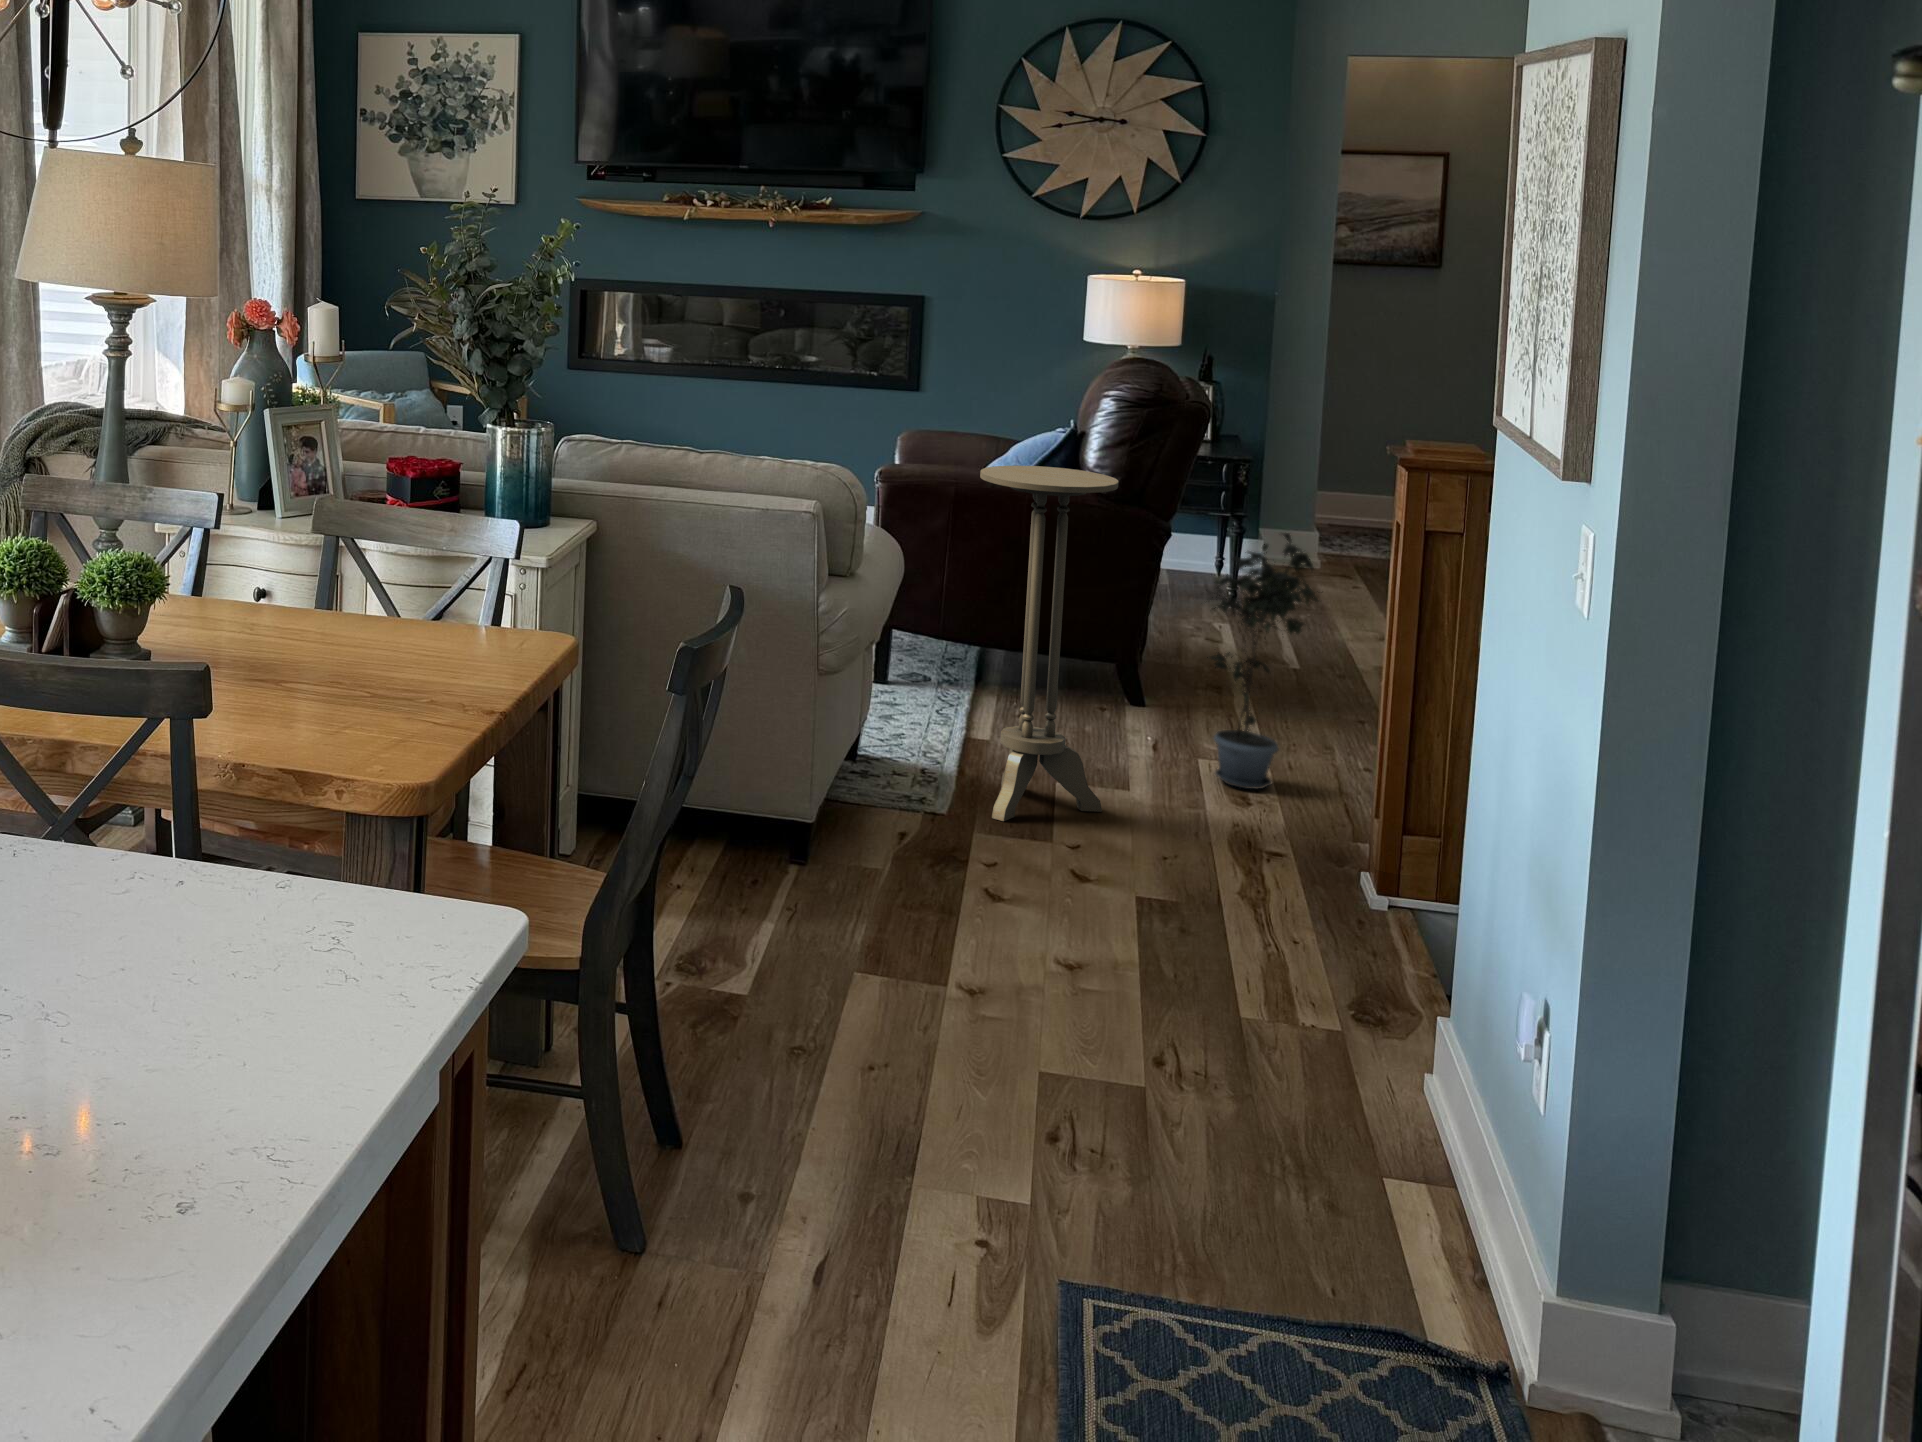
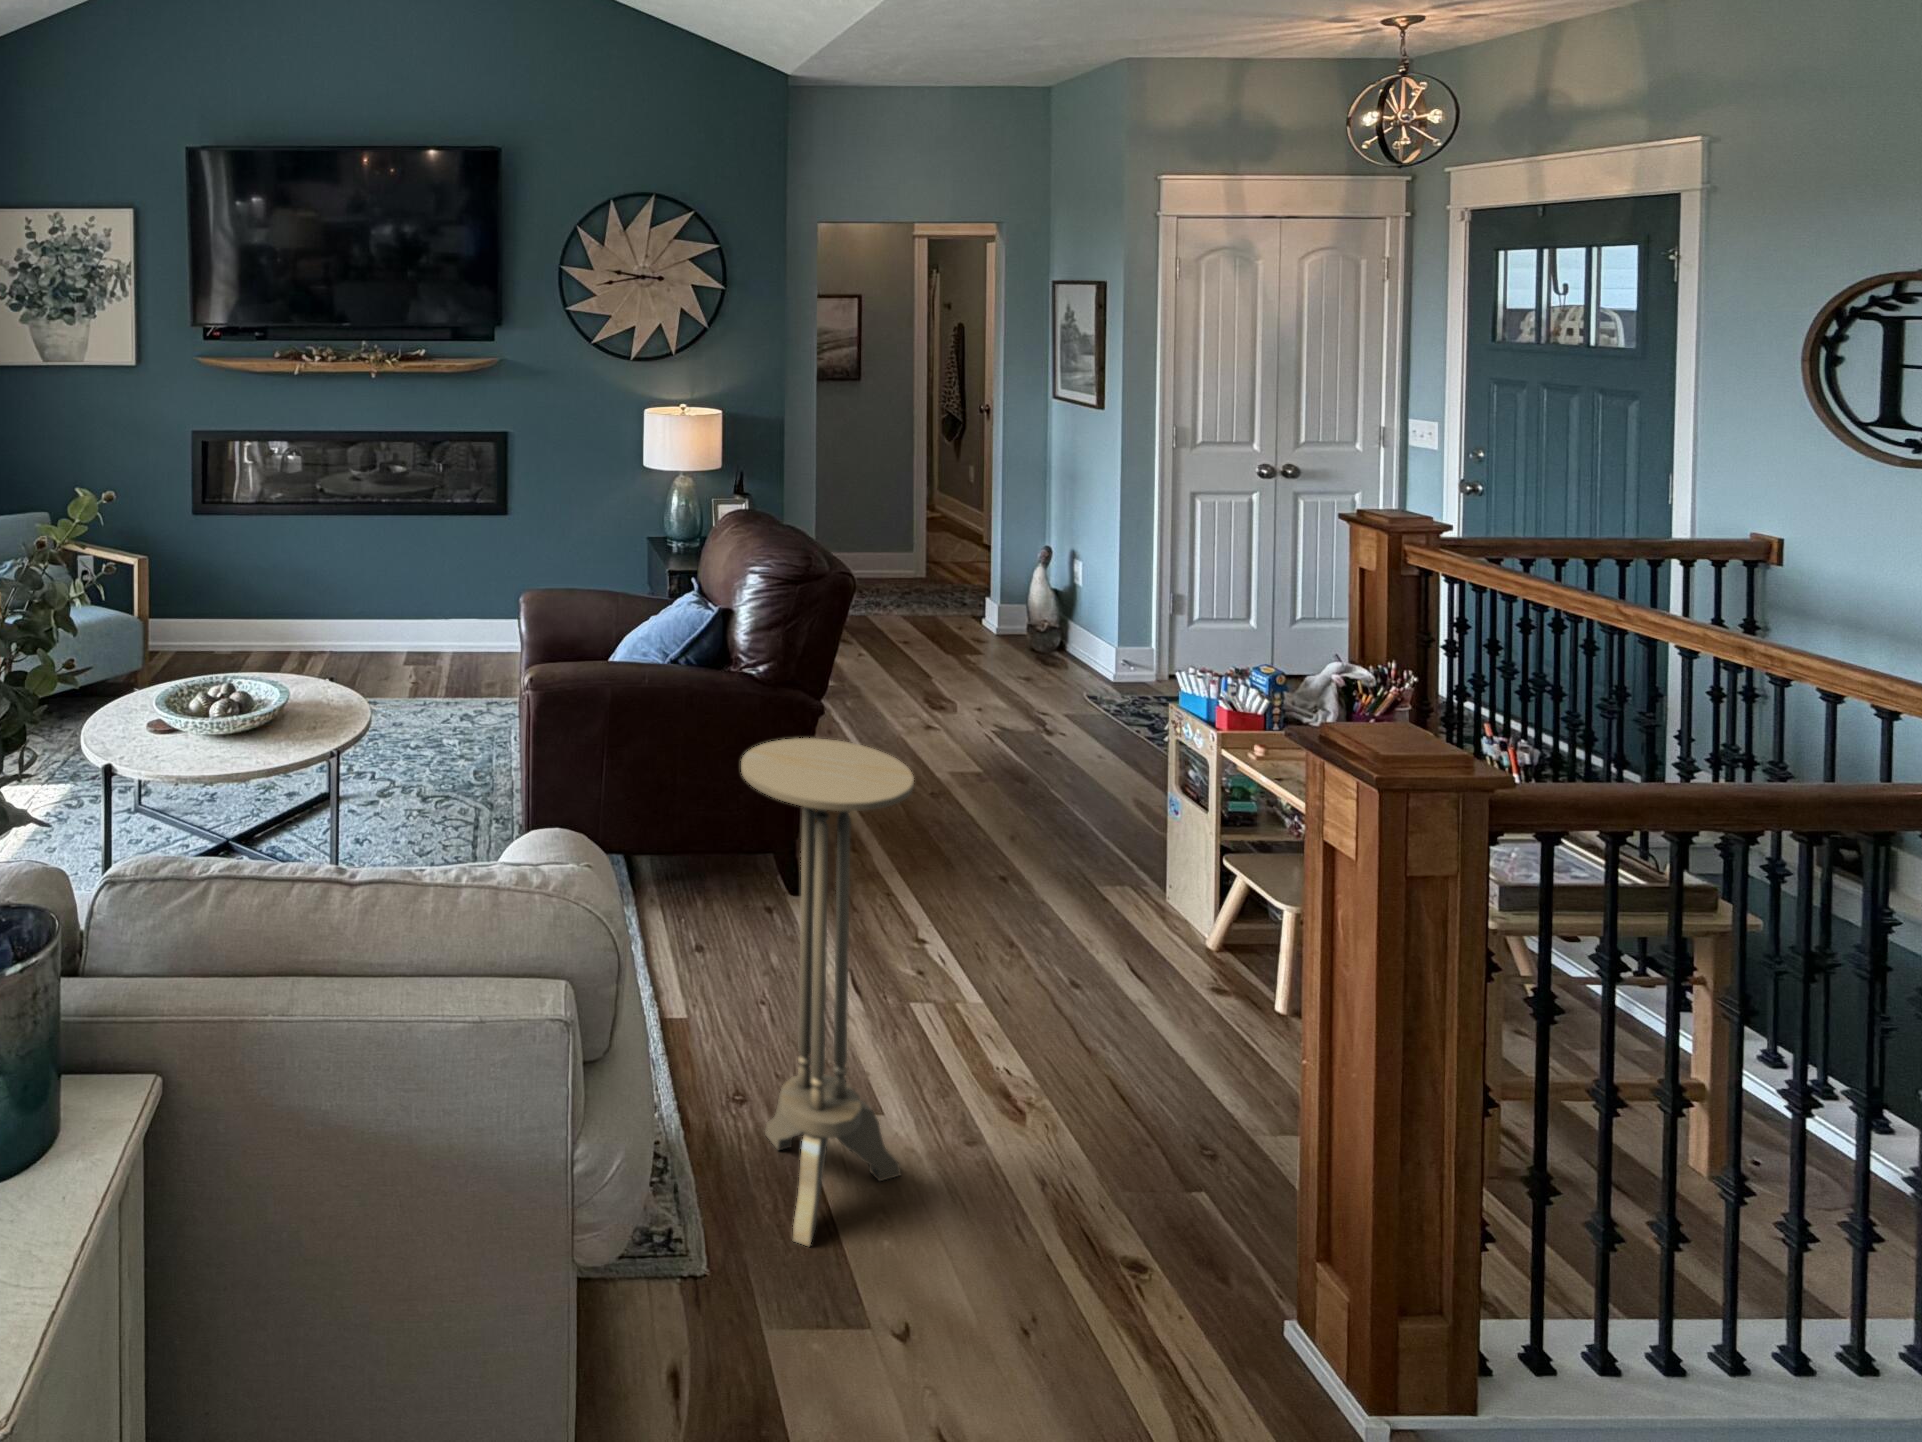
potted plant: present [1206,533,1318,789] -> none [939,759,1088,1064]

